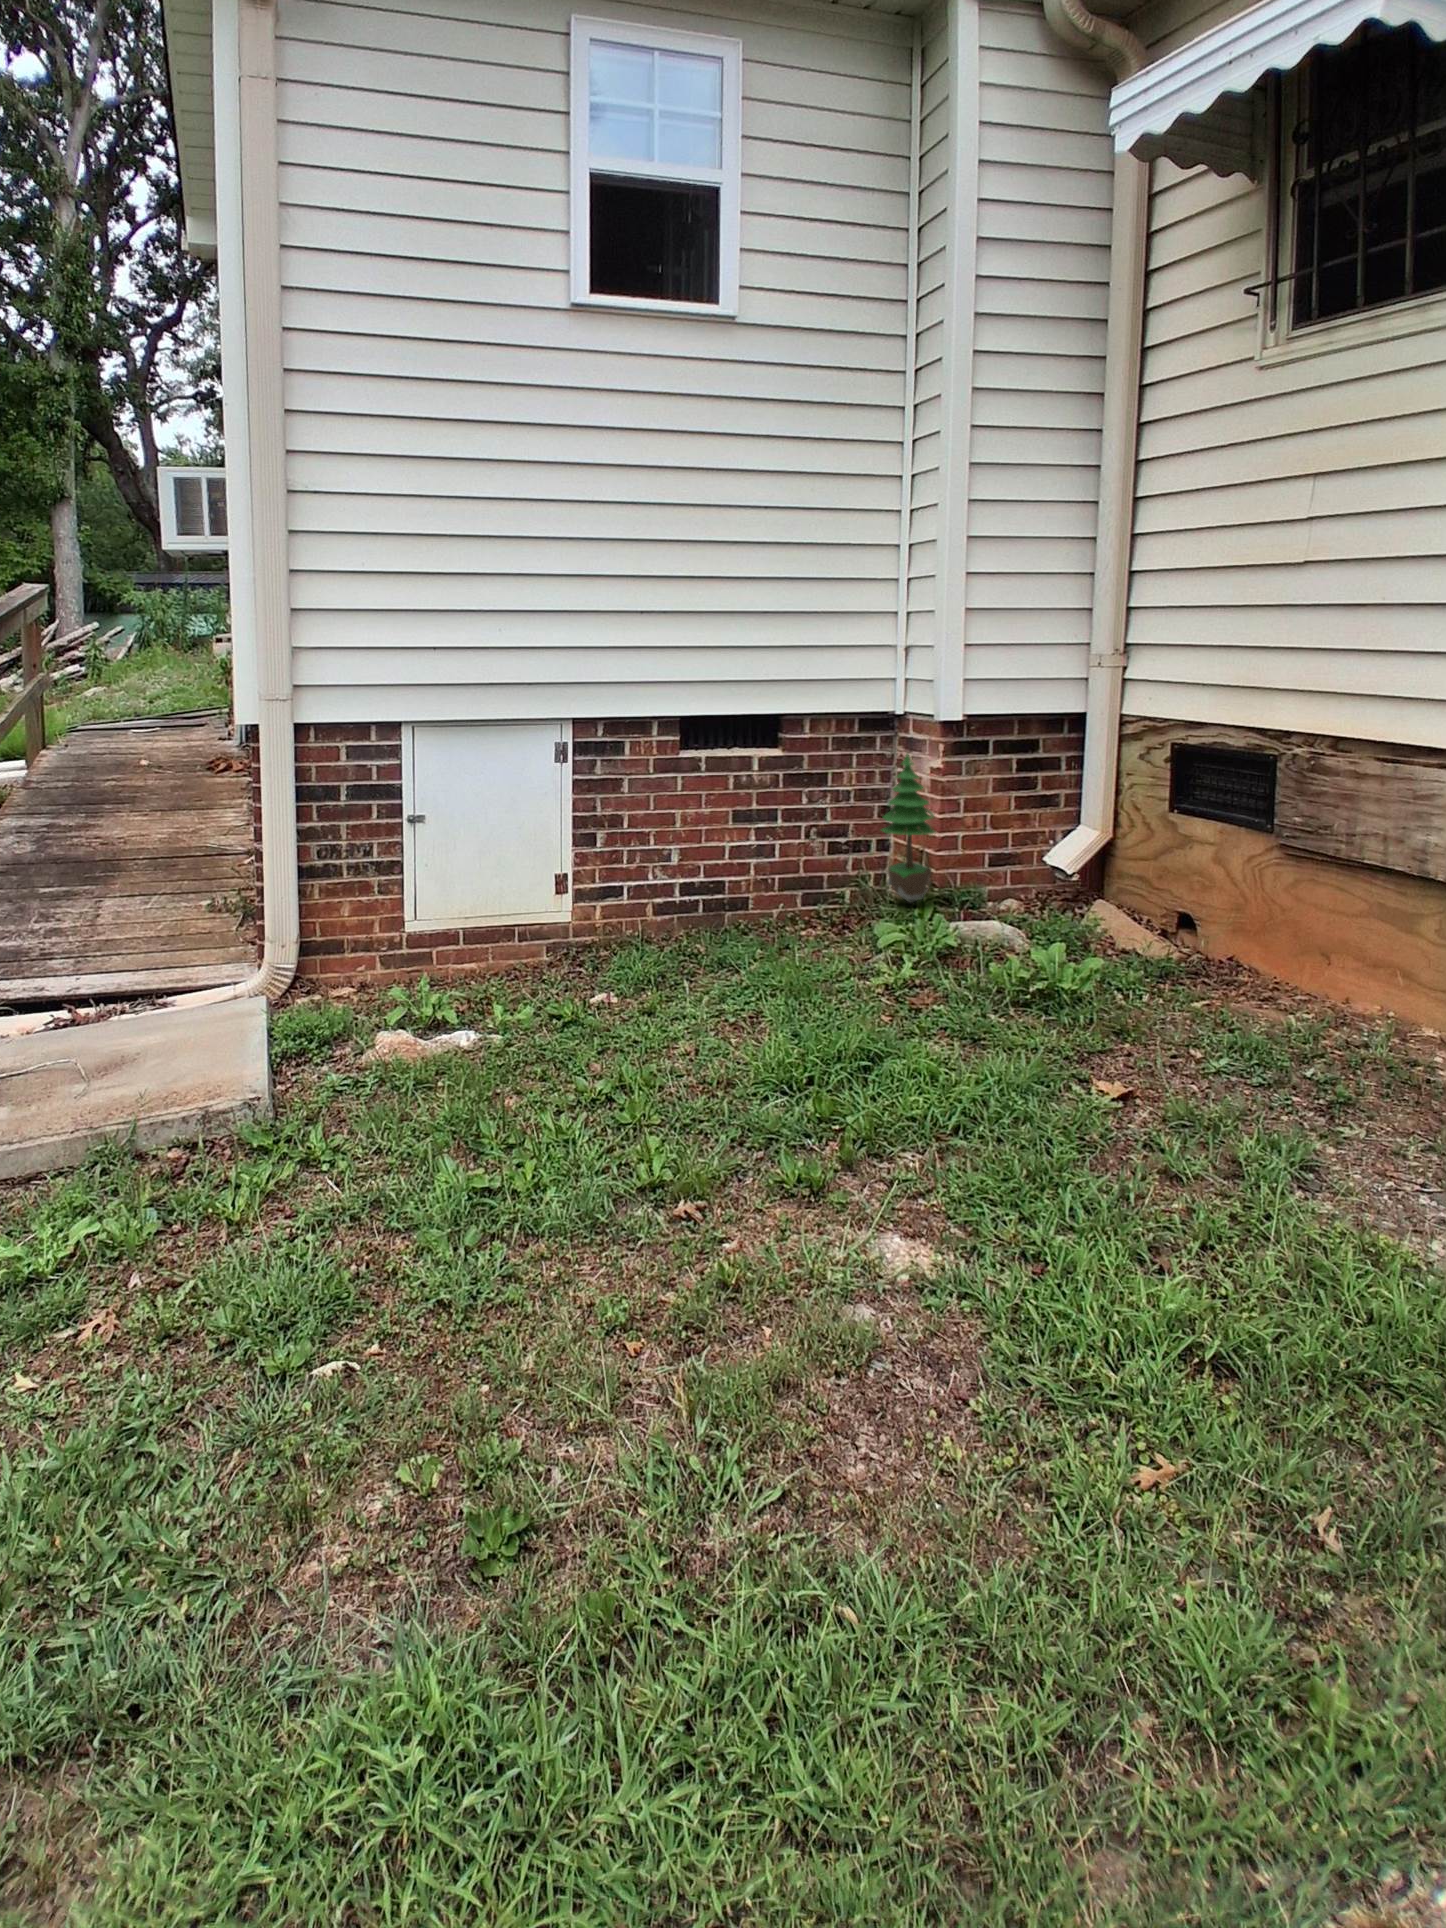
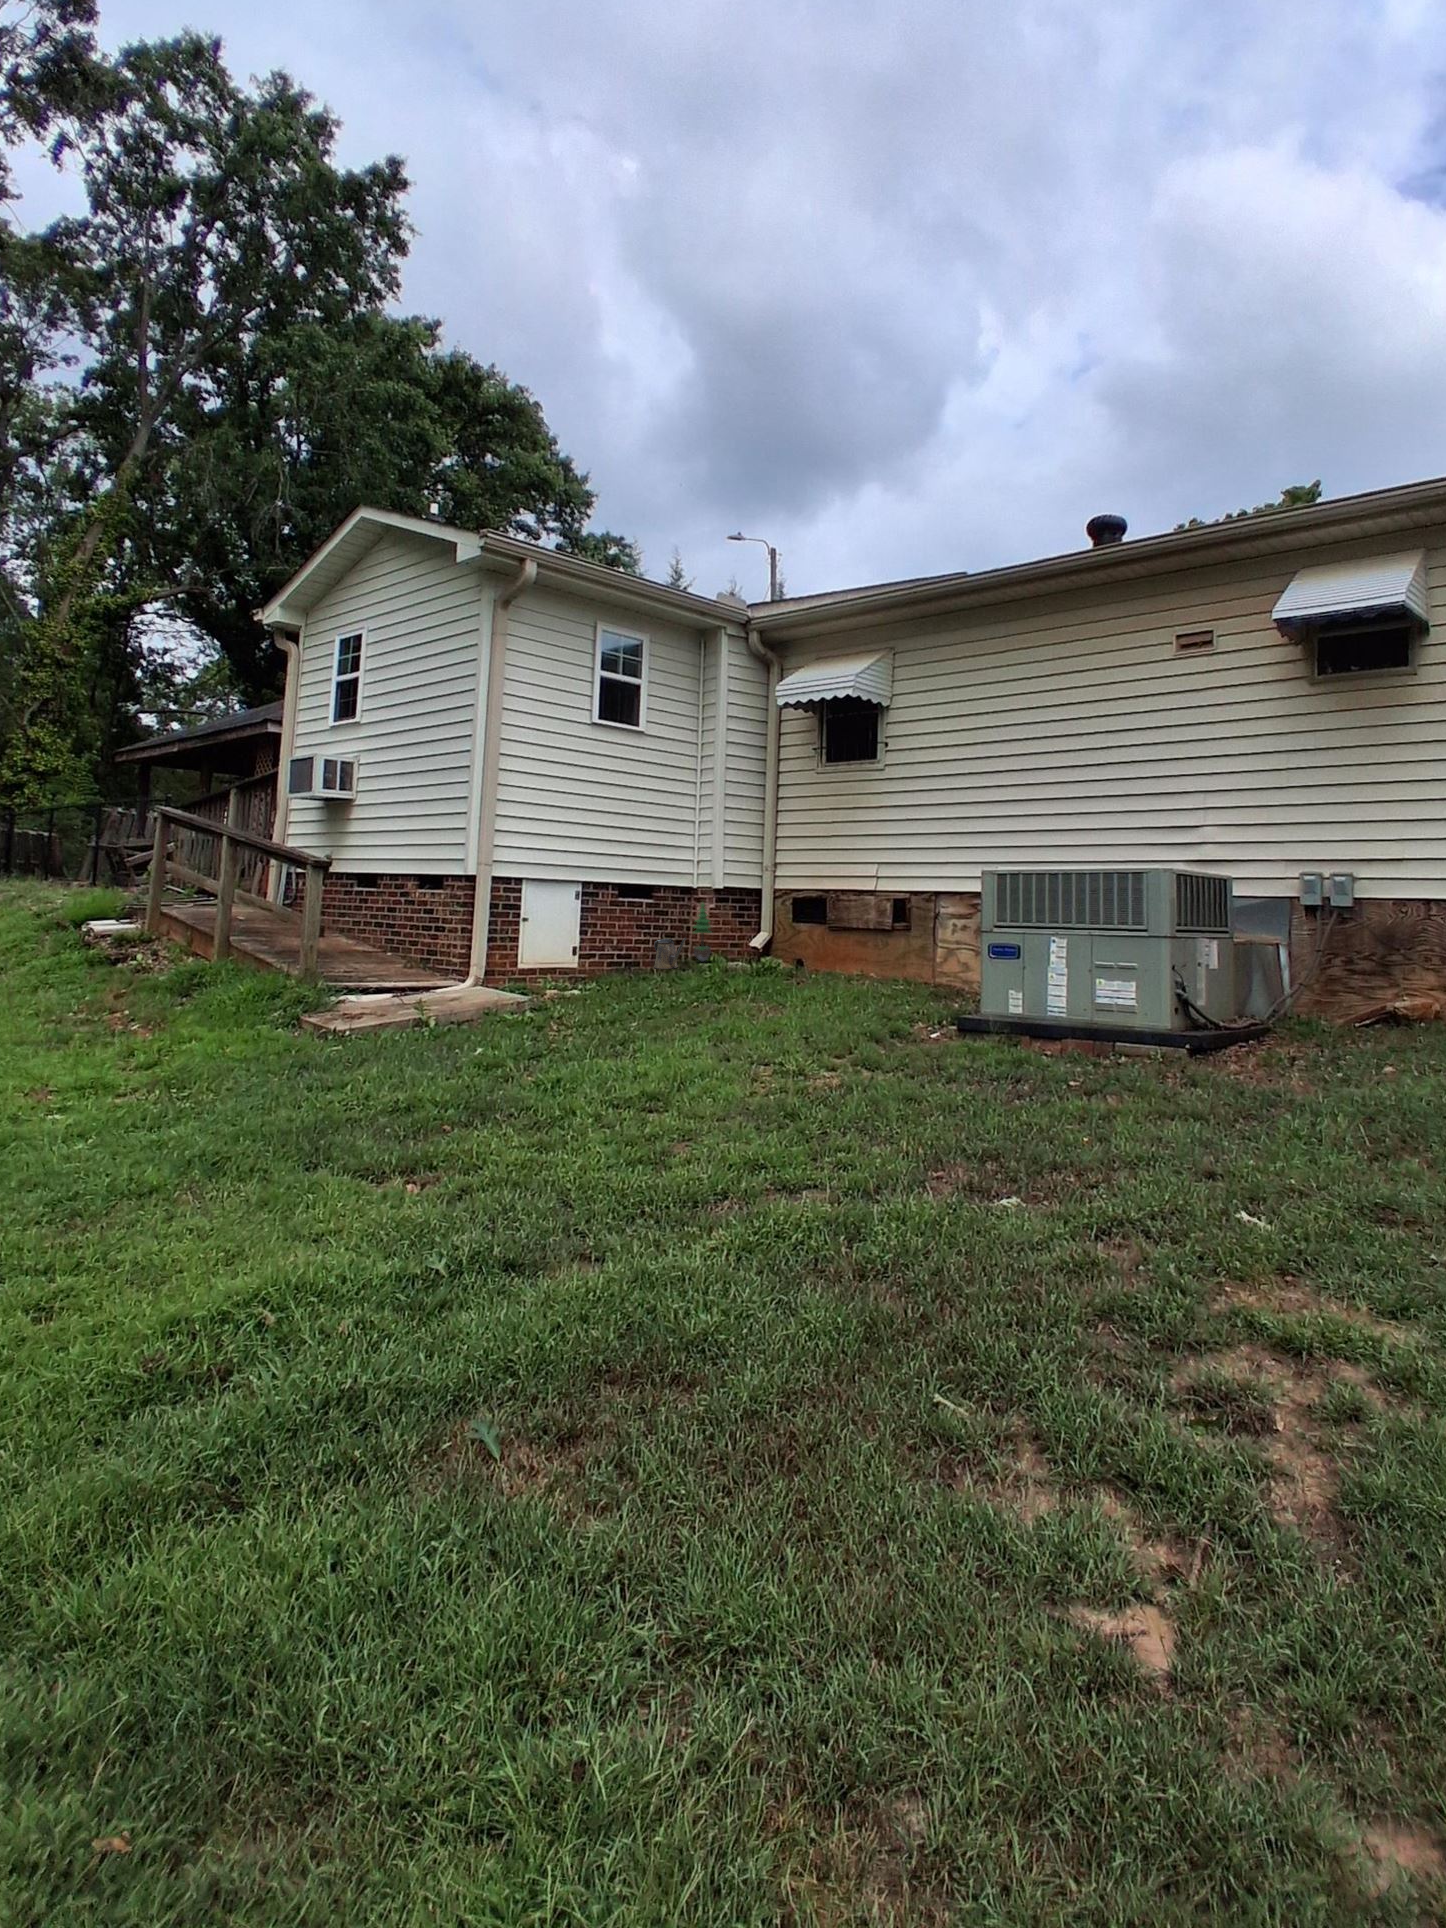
watering can: none [769,851,831,932] -> present [654,938,686,969]

